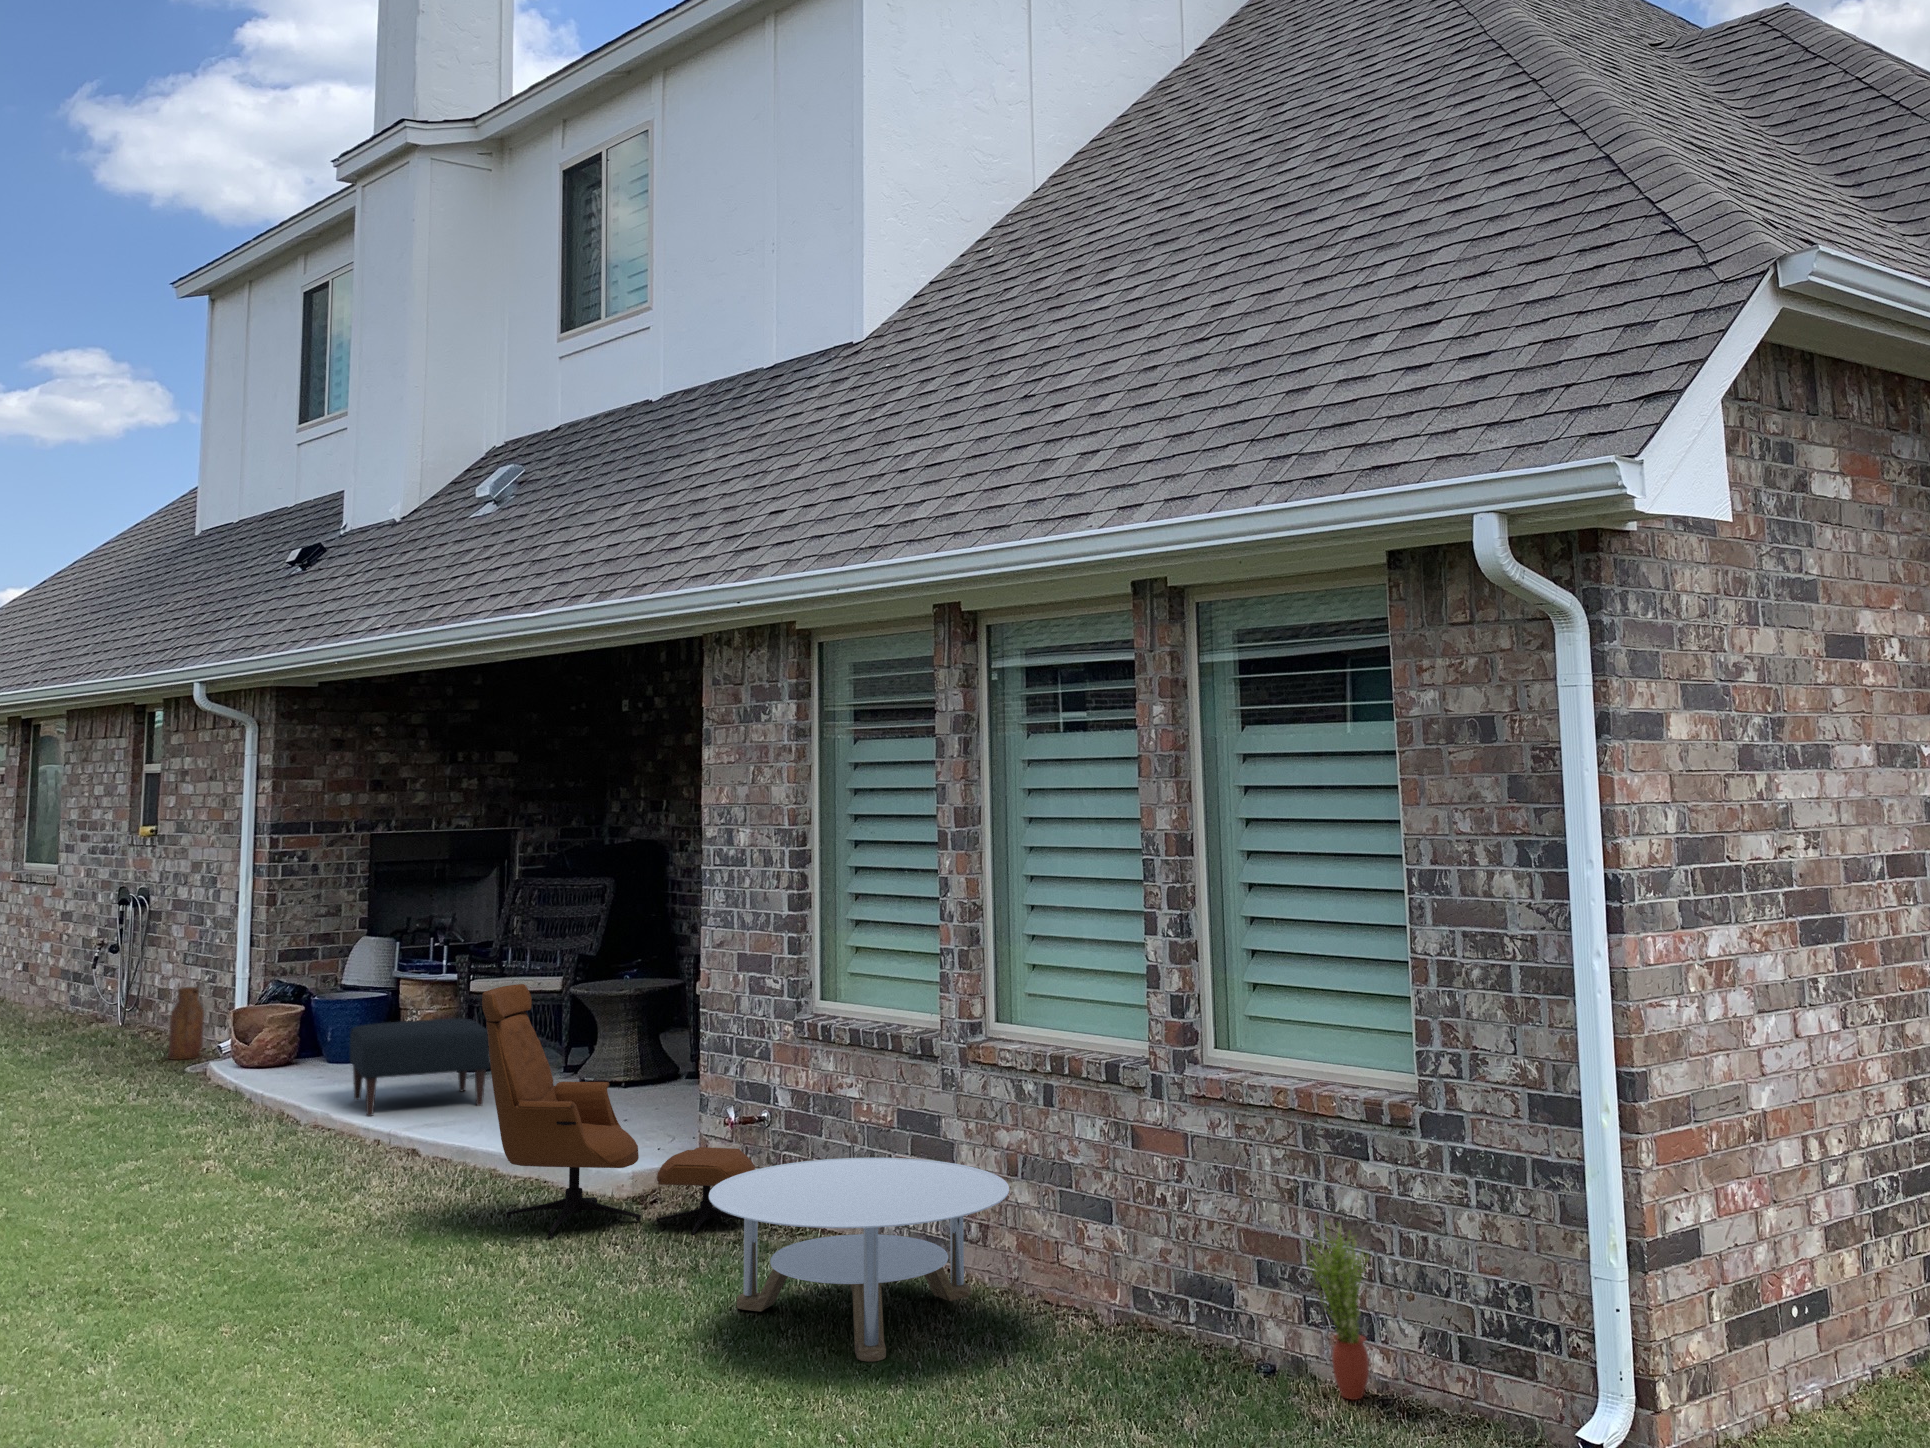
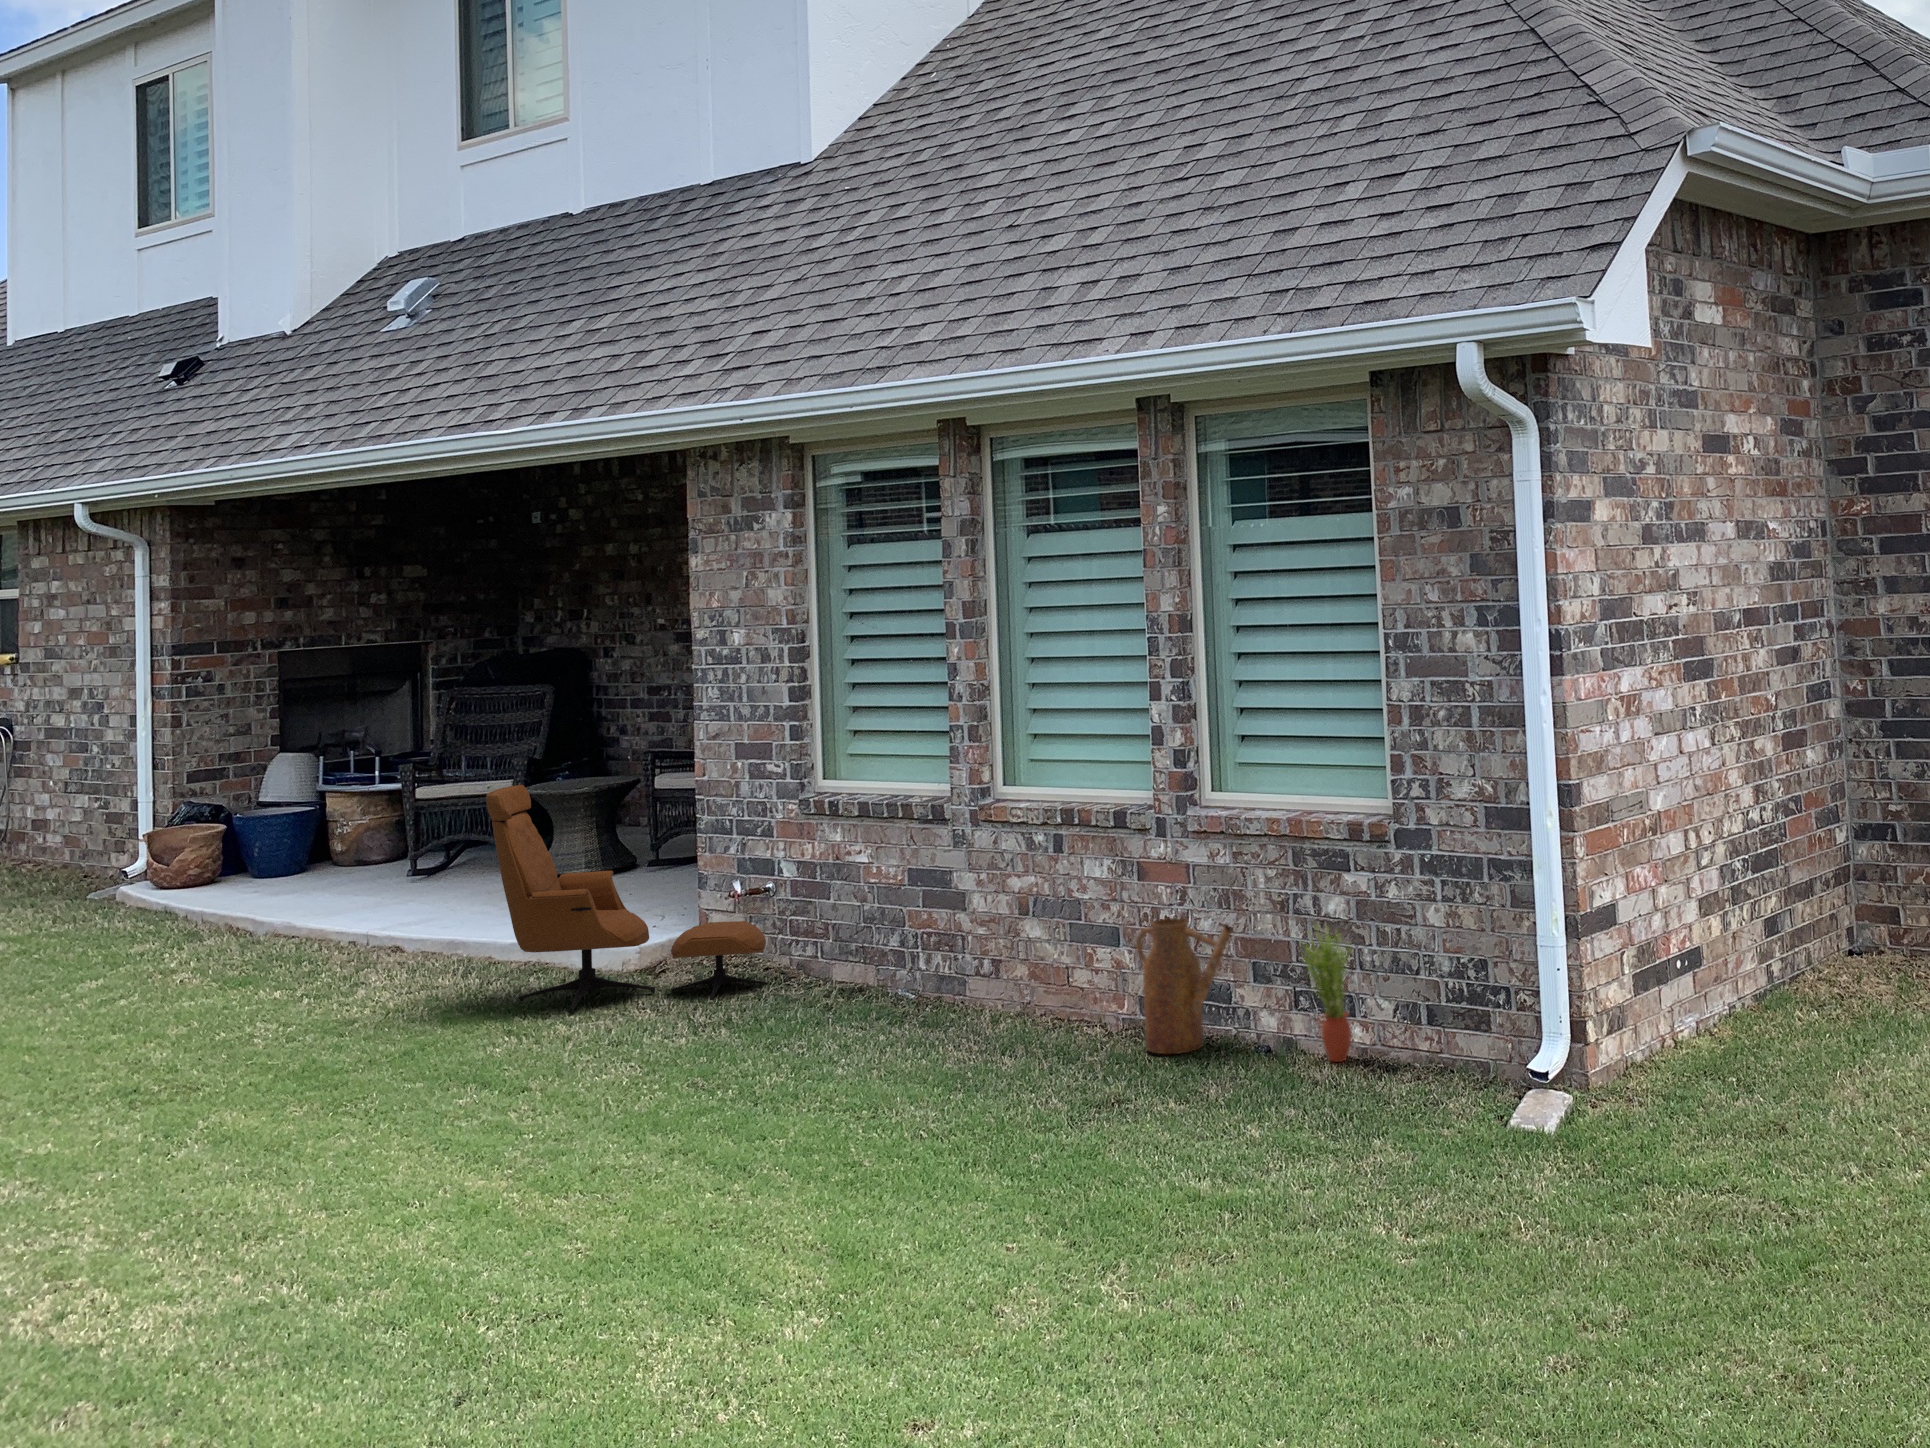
watering can: present [168,987,204,1060] -> present [1136,918,1232,1054]
ottoman: present [350,1019,490,1116] -> none [297,828,455,927]
round table: present [709,1158,1009,1362] -> none [755,912,1029,1080]

